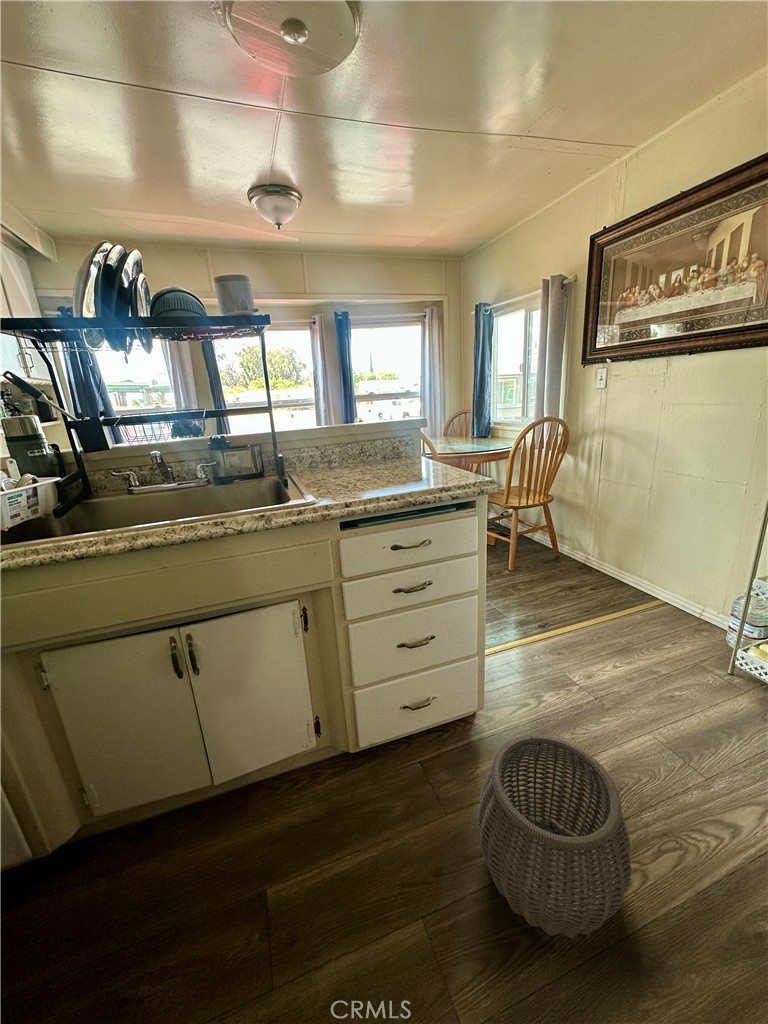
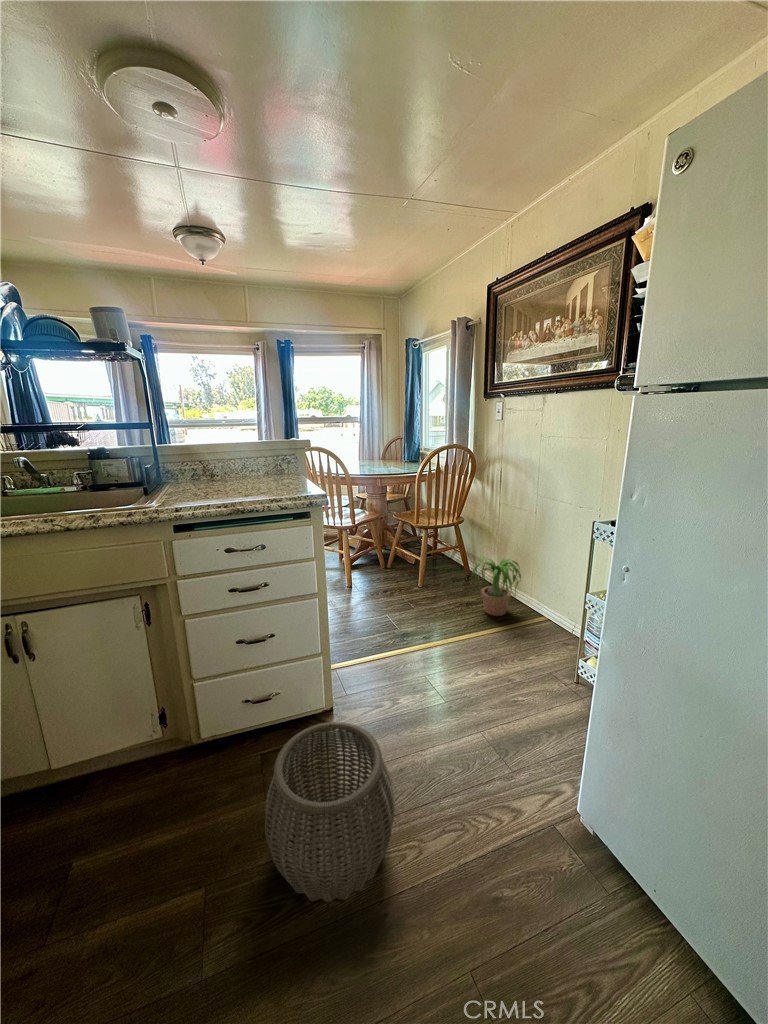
potted plant: none [567,539,641,599] -> present [473,558,521,616]

